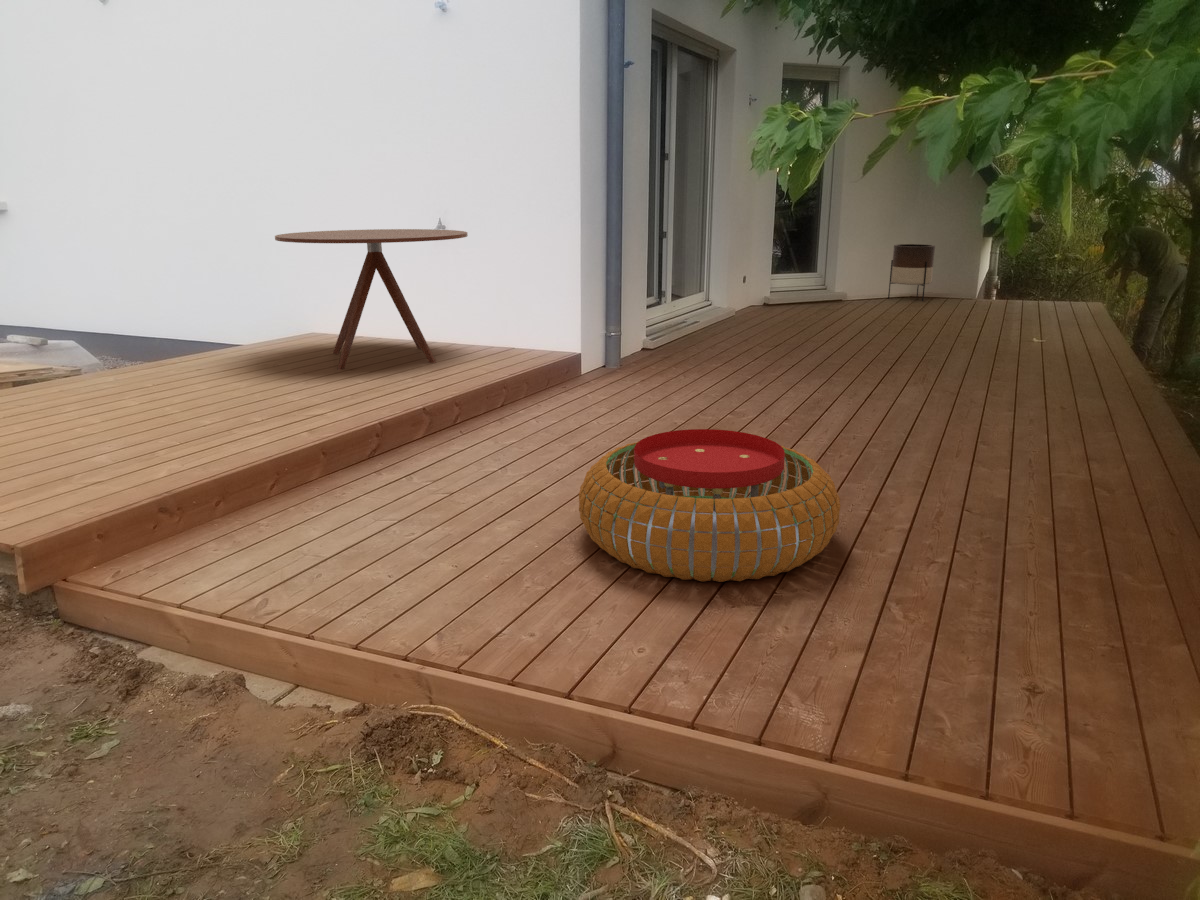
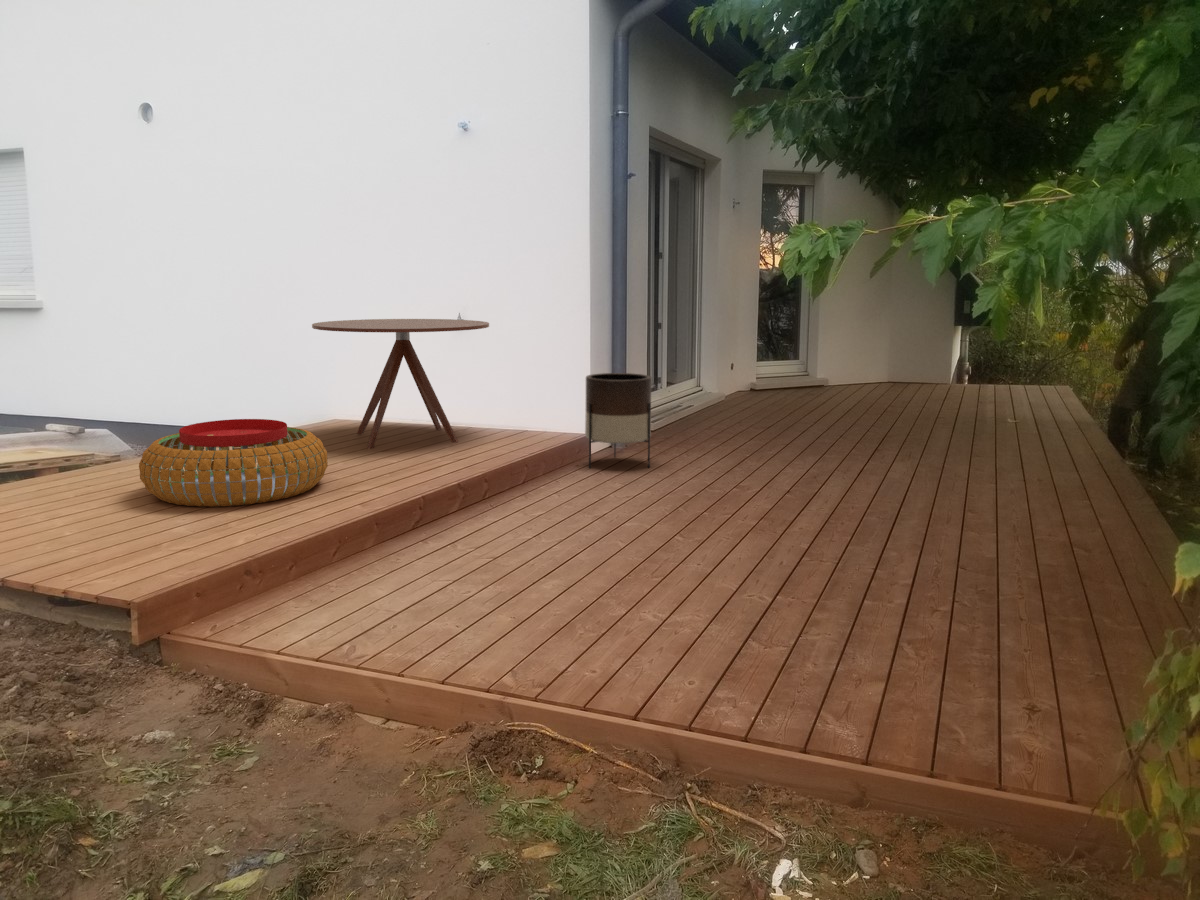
planter: present [888,244,935,301] -> present [585,373,651,468]
pouf: present [579,429,841,582] -> present [139,419,328,507]

